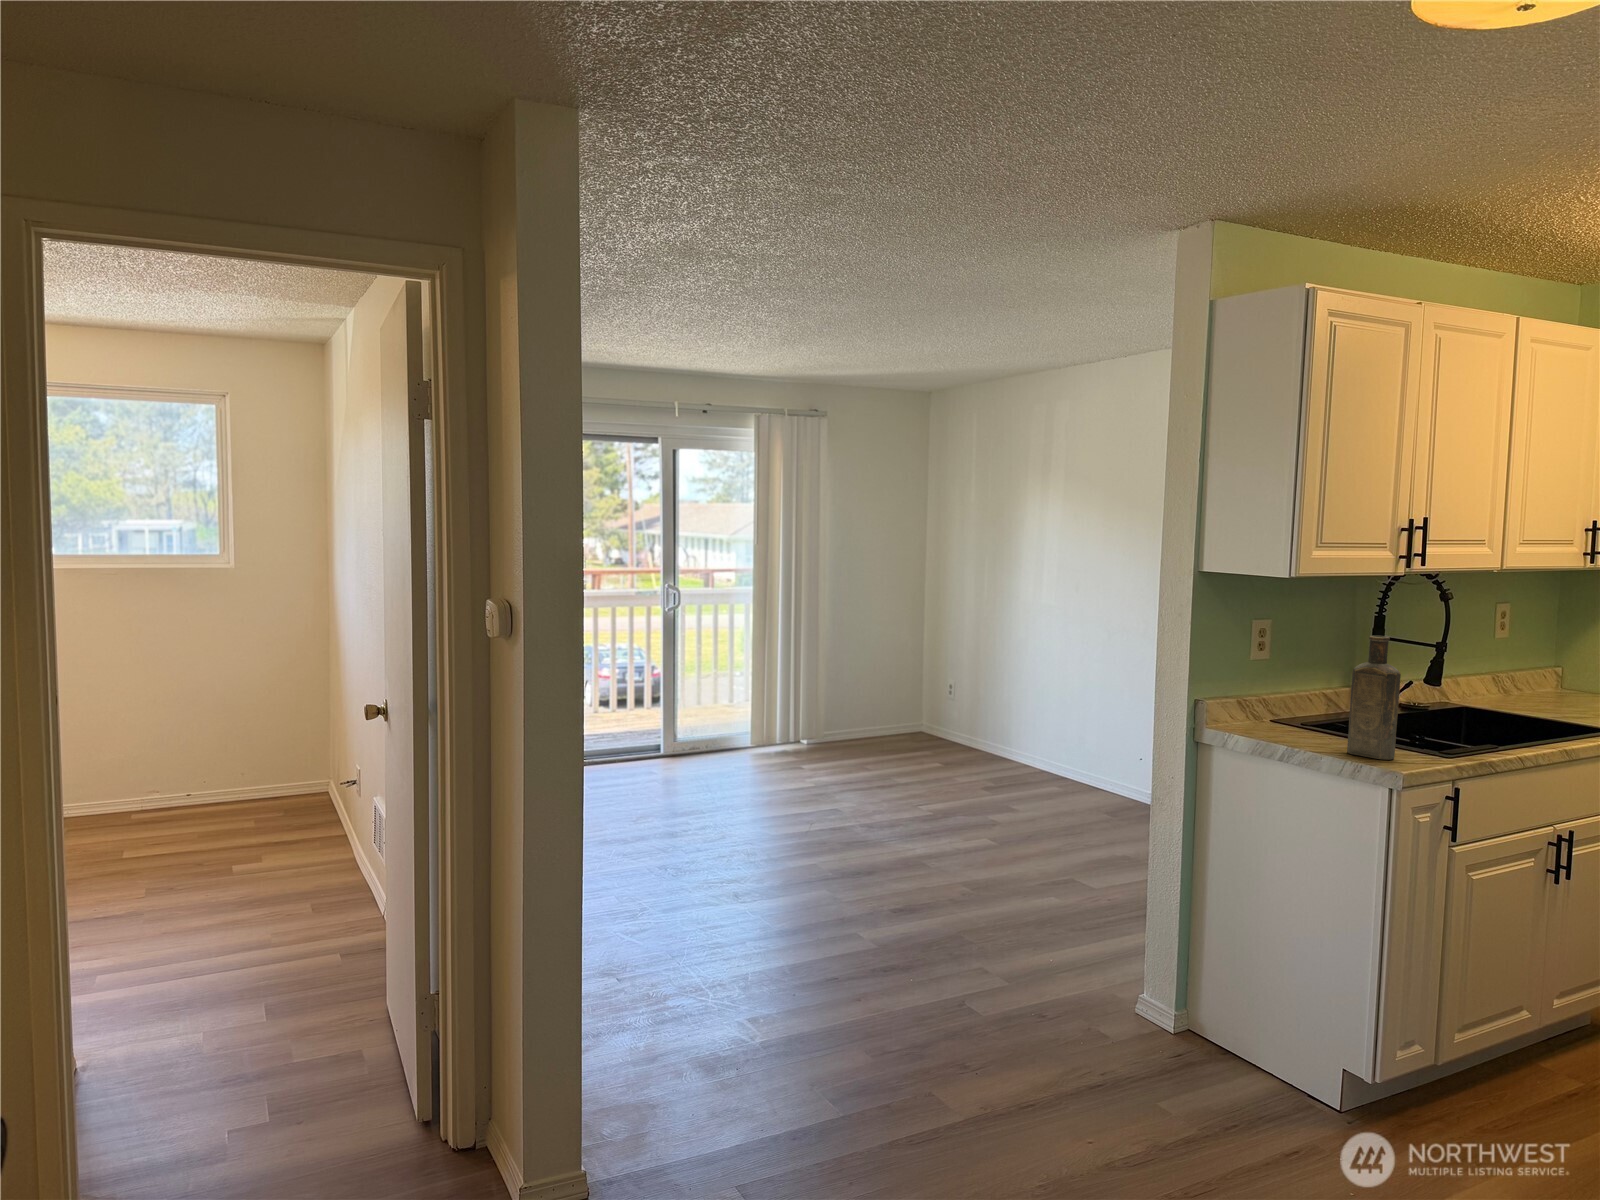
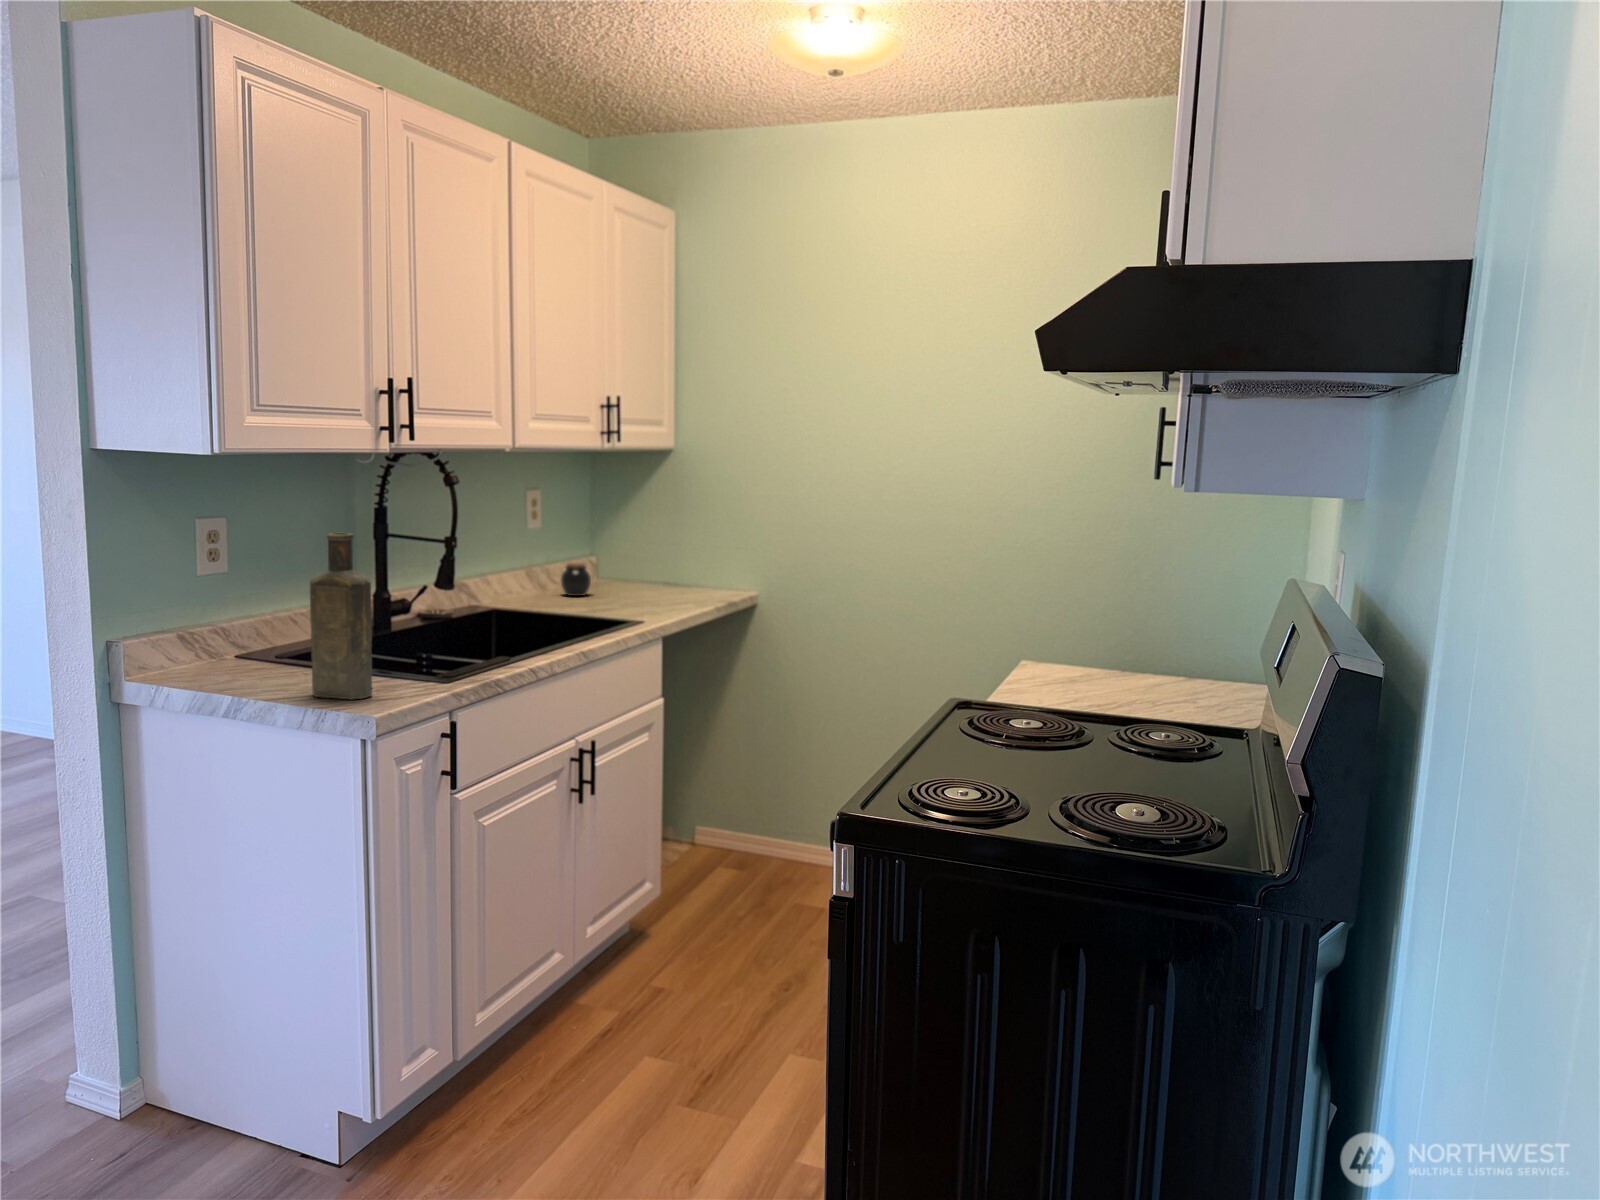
jar: none [1529,672,1563,705] -> present [560,562,591,596]

